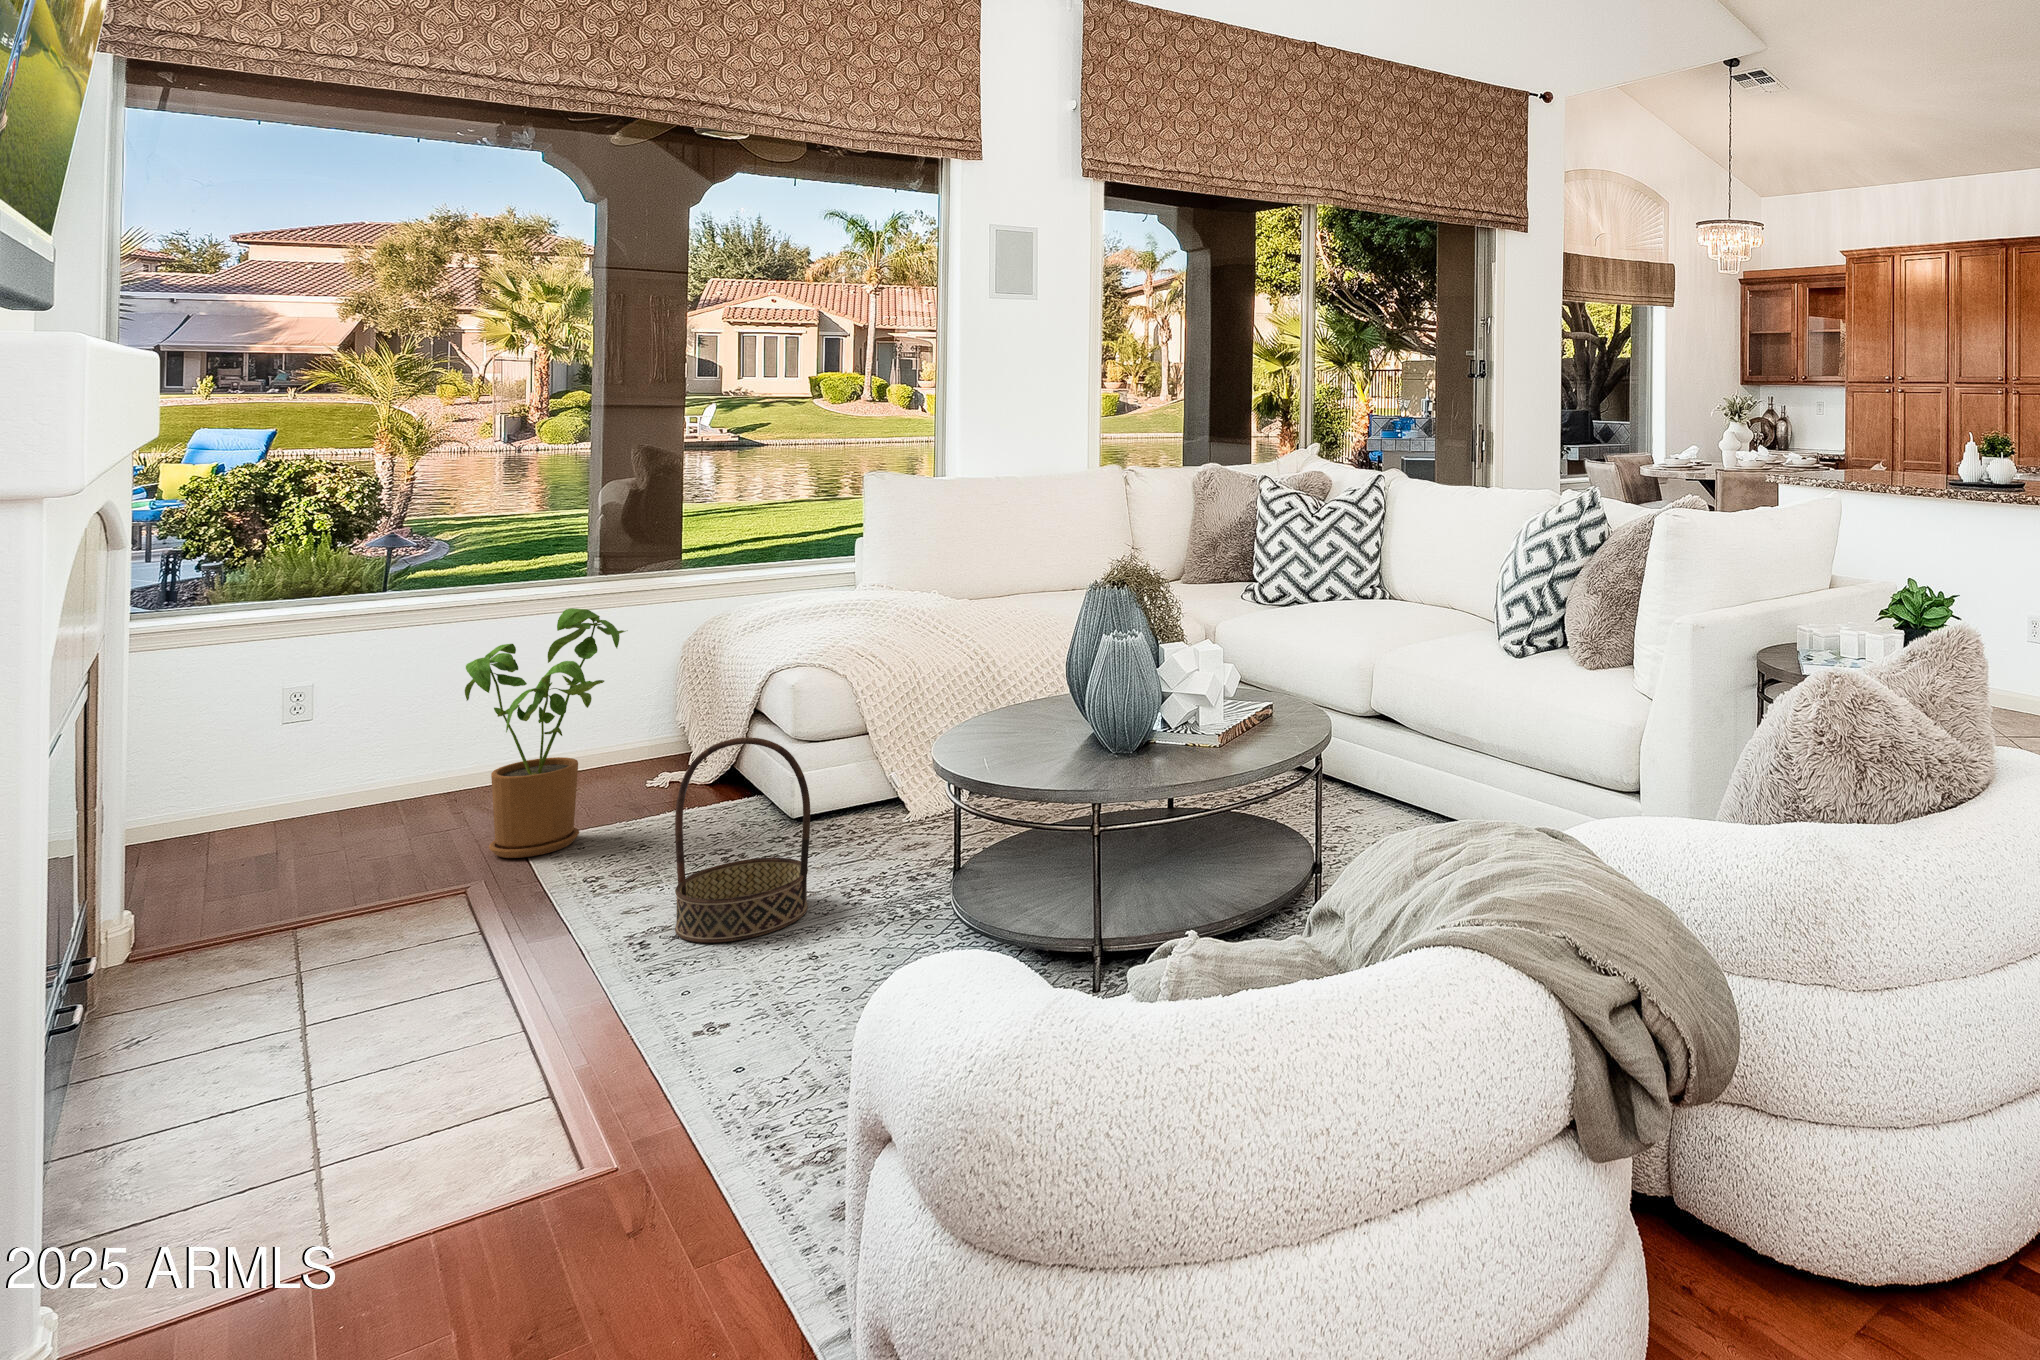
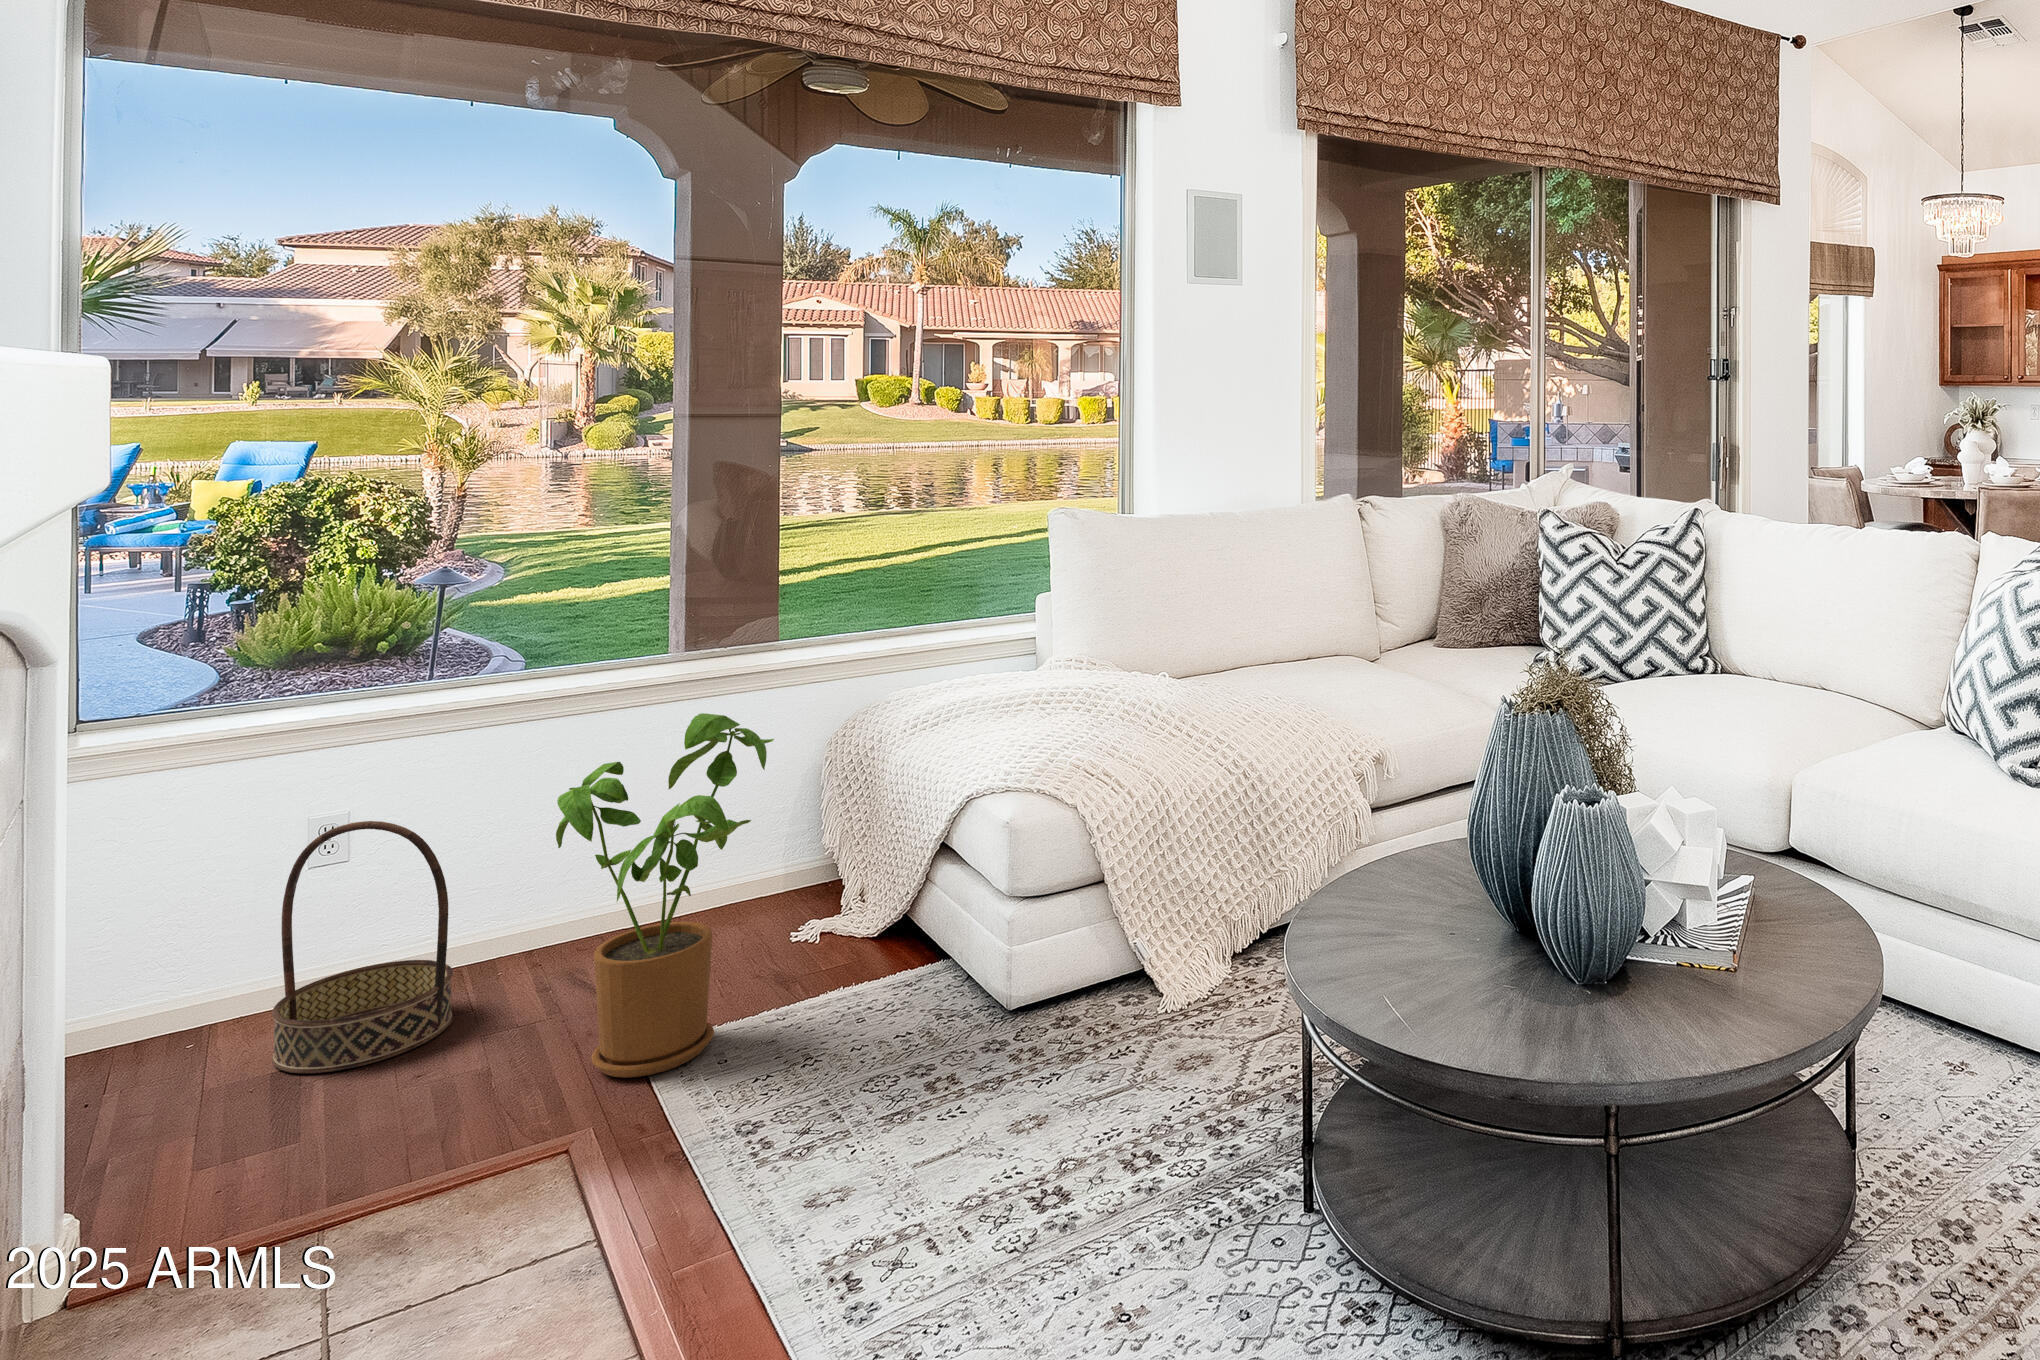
basket: present [675,737,810,943] -> present [272,821,453,1073]

